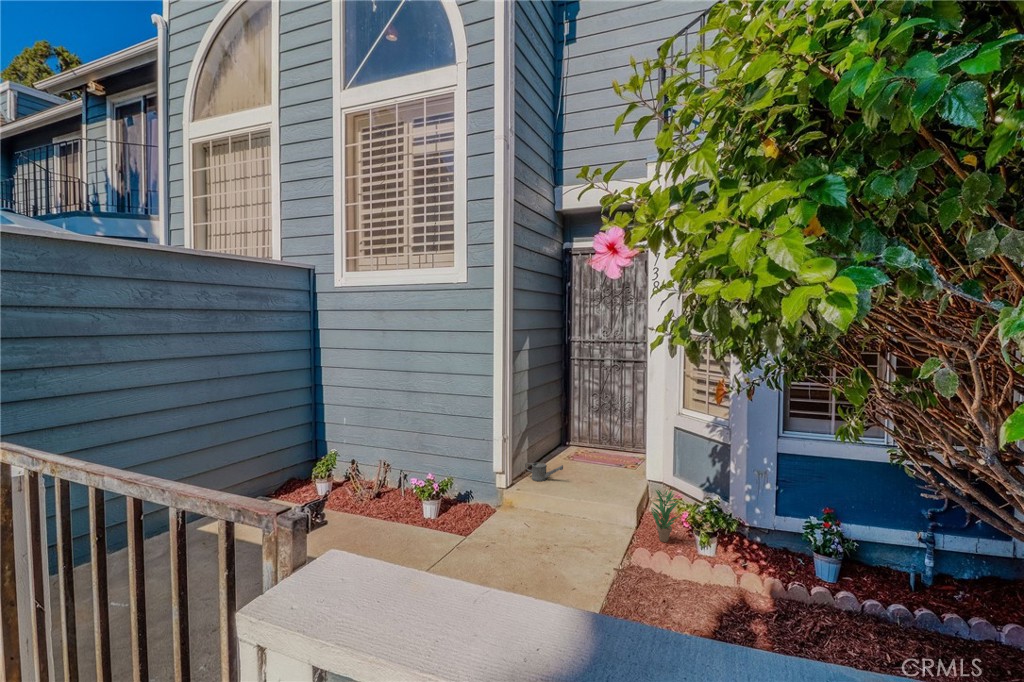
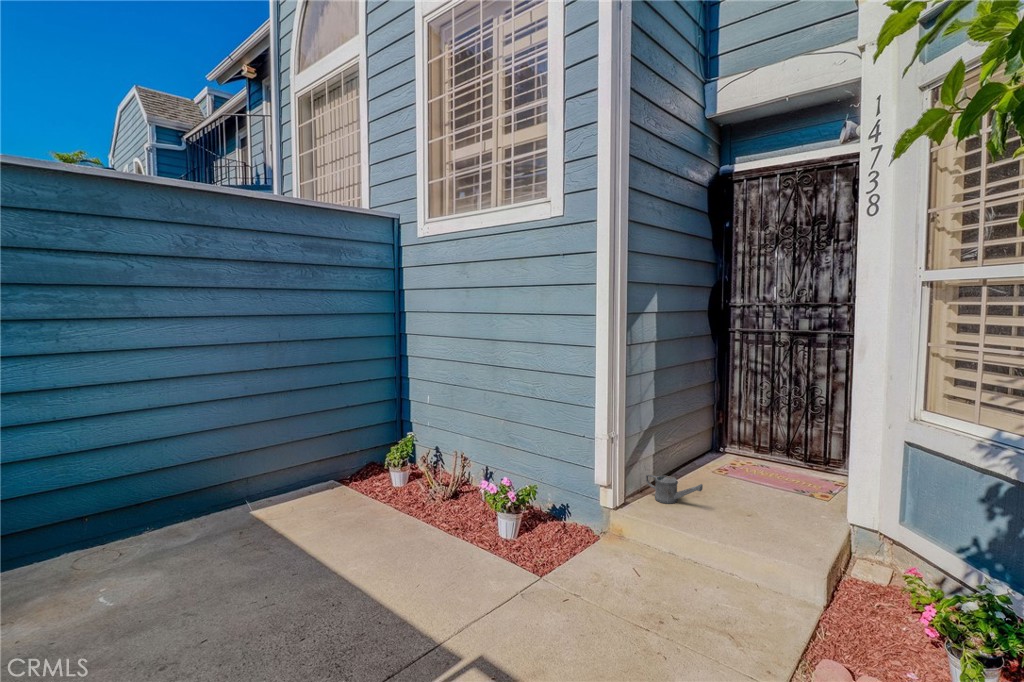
potted plant: present [651,490,679,542] -> none [851,546,914,643]

